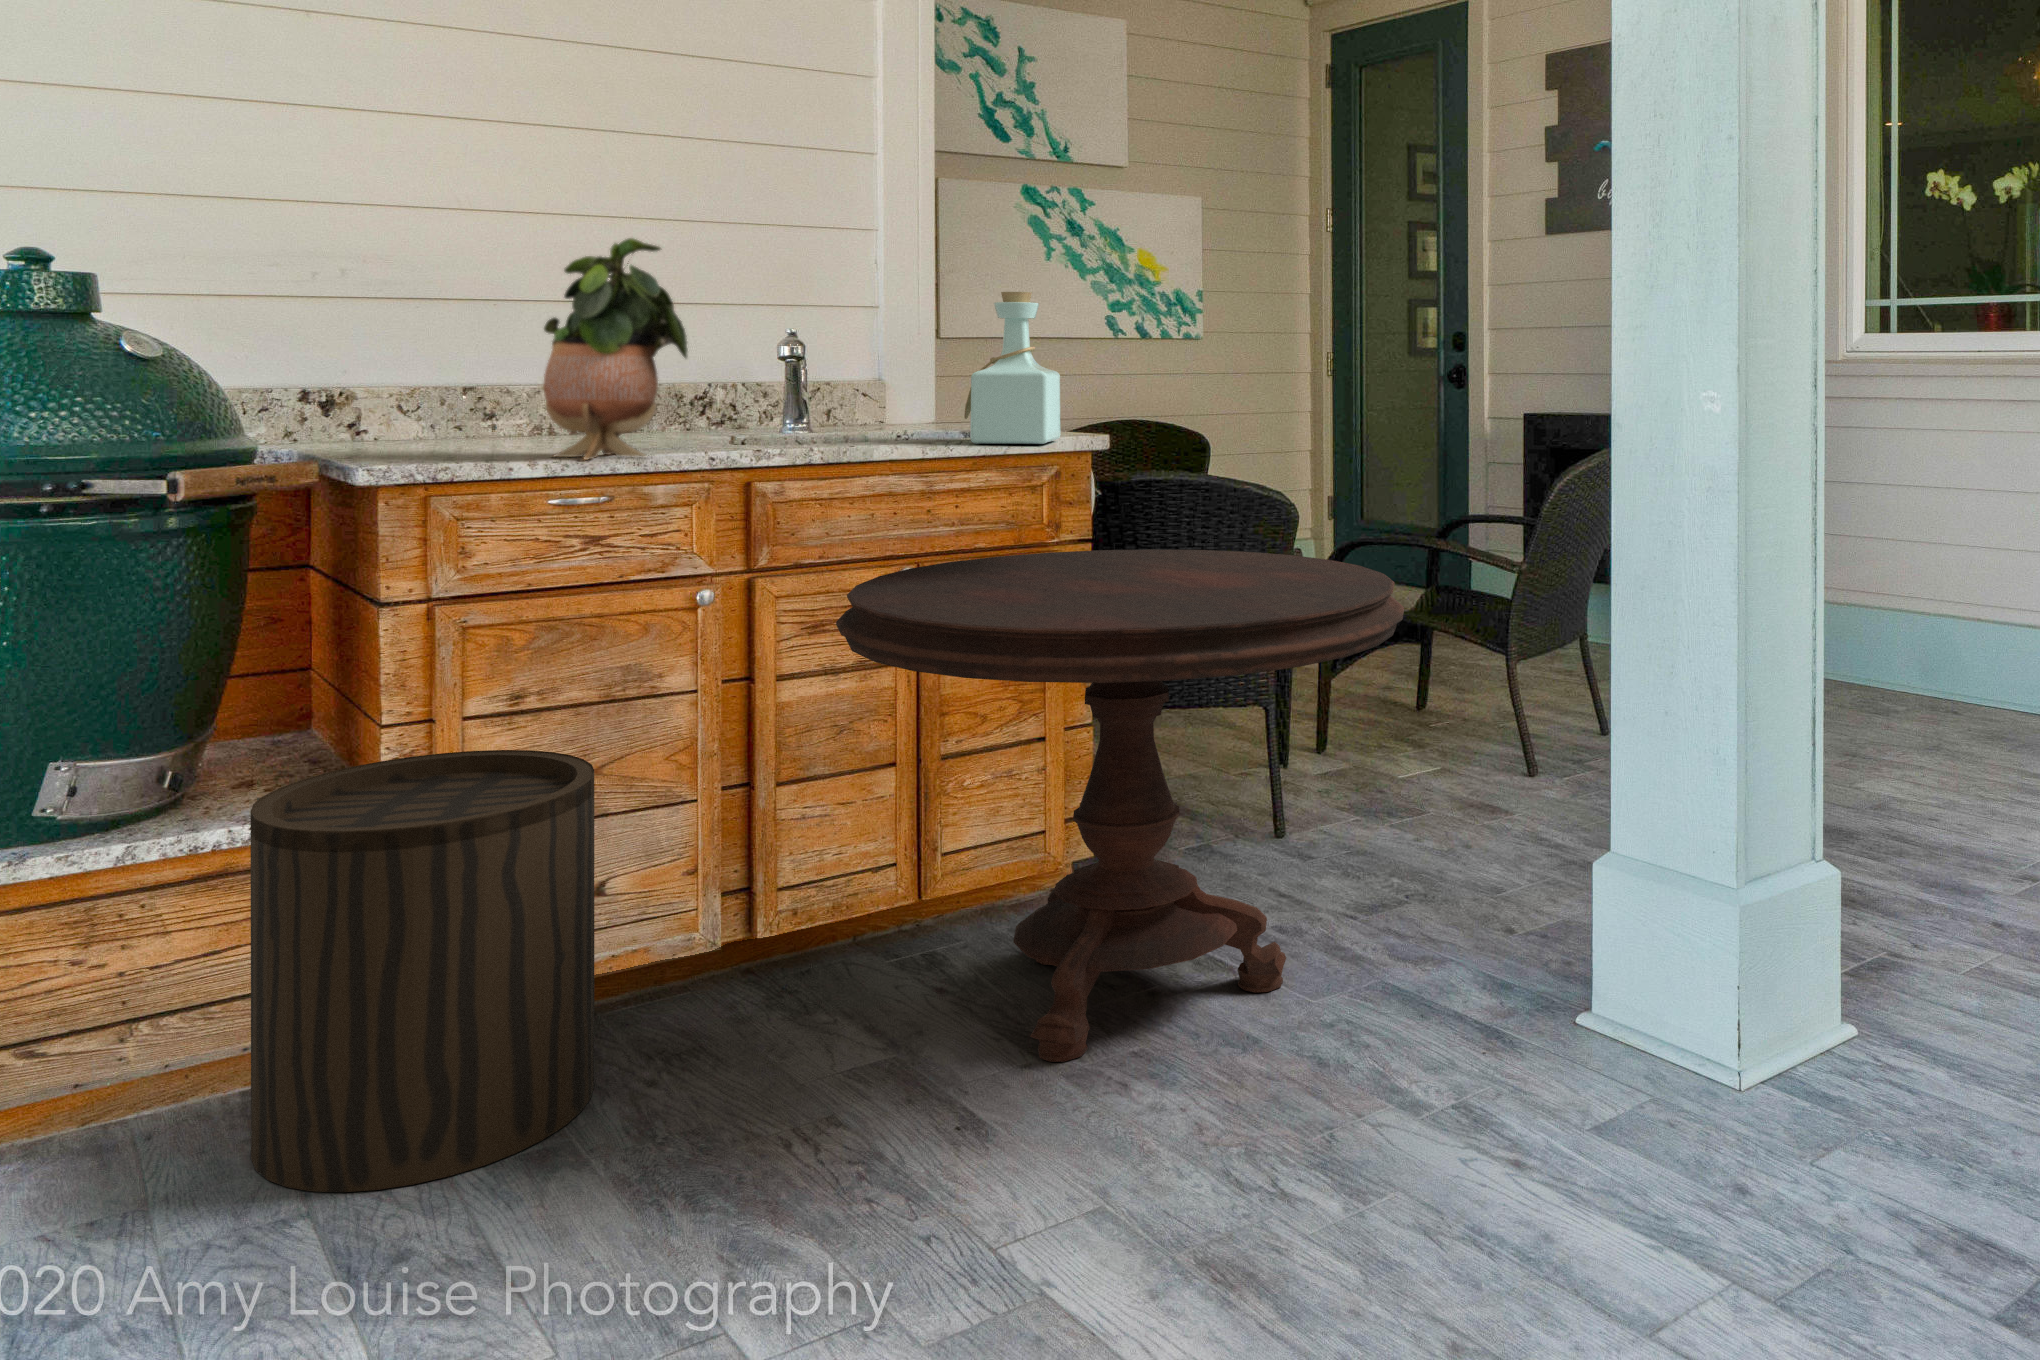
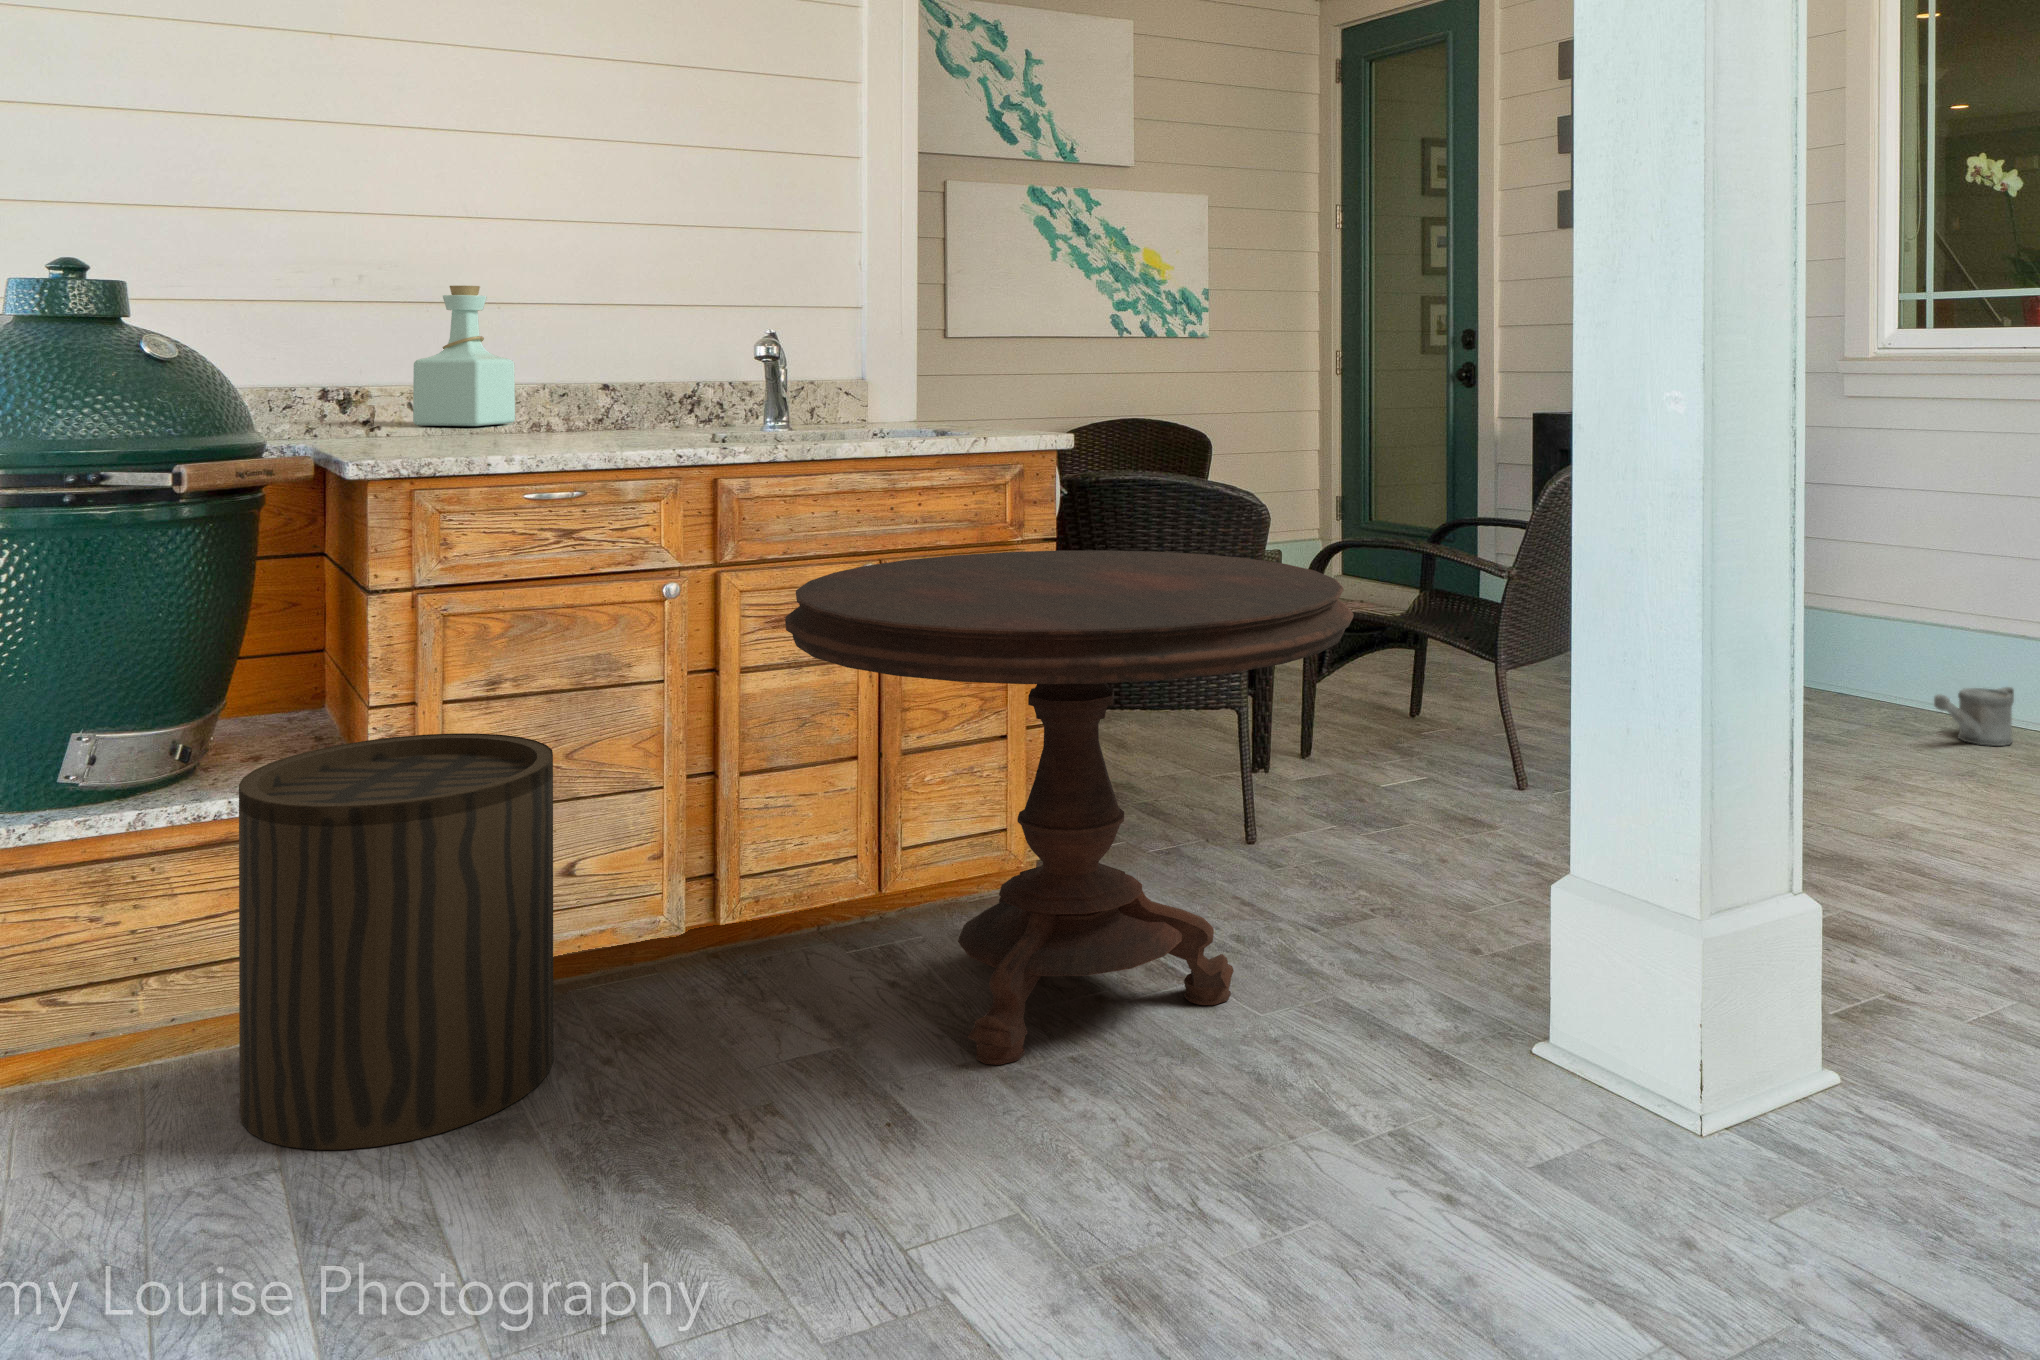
potted plant: present [544,238,688,460] -> none [517,241,652,455]
bottle: present [964,292,1060,444] -> present [413,285,515,426]
watering can: none [1902,663,1971,718] -> present [1934,687,2014,746]

